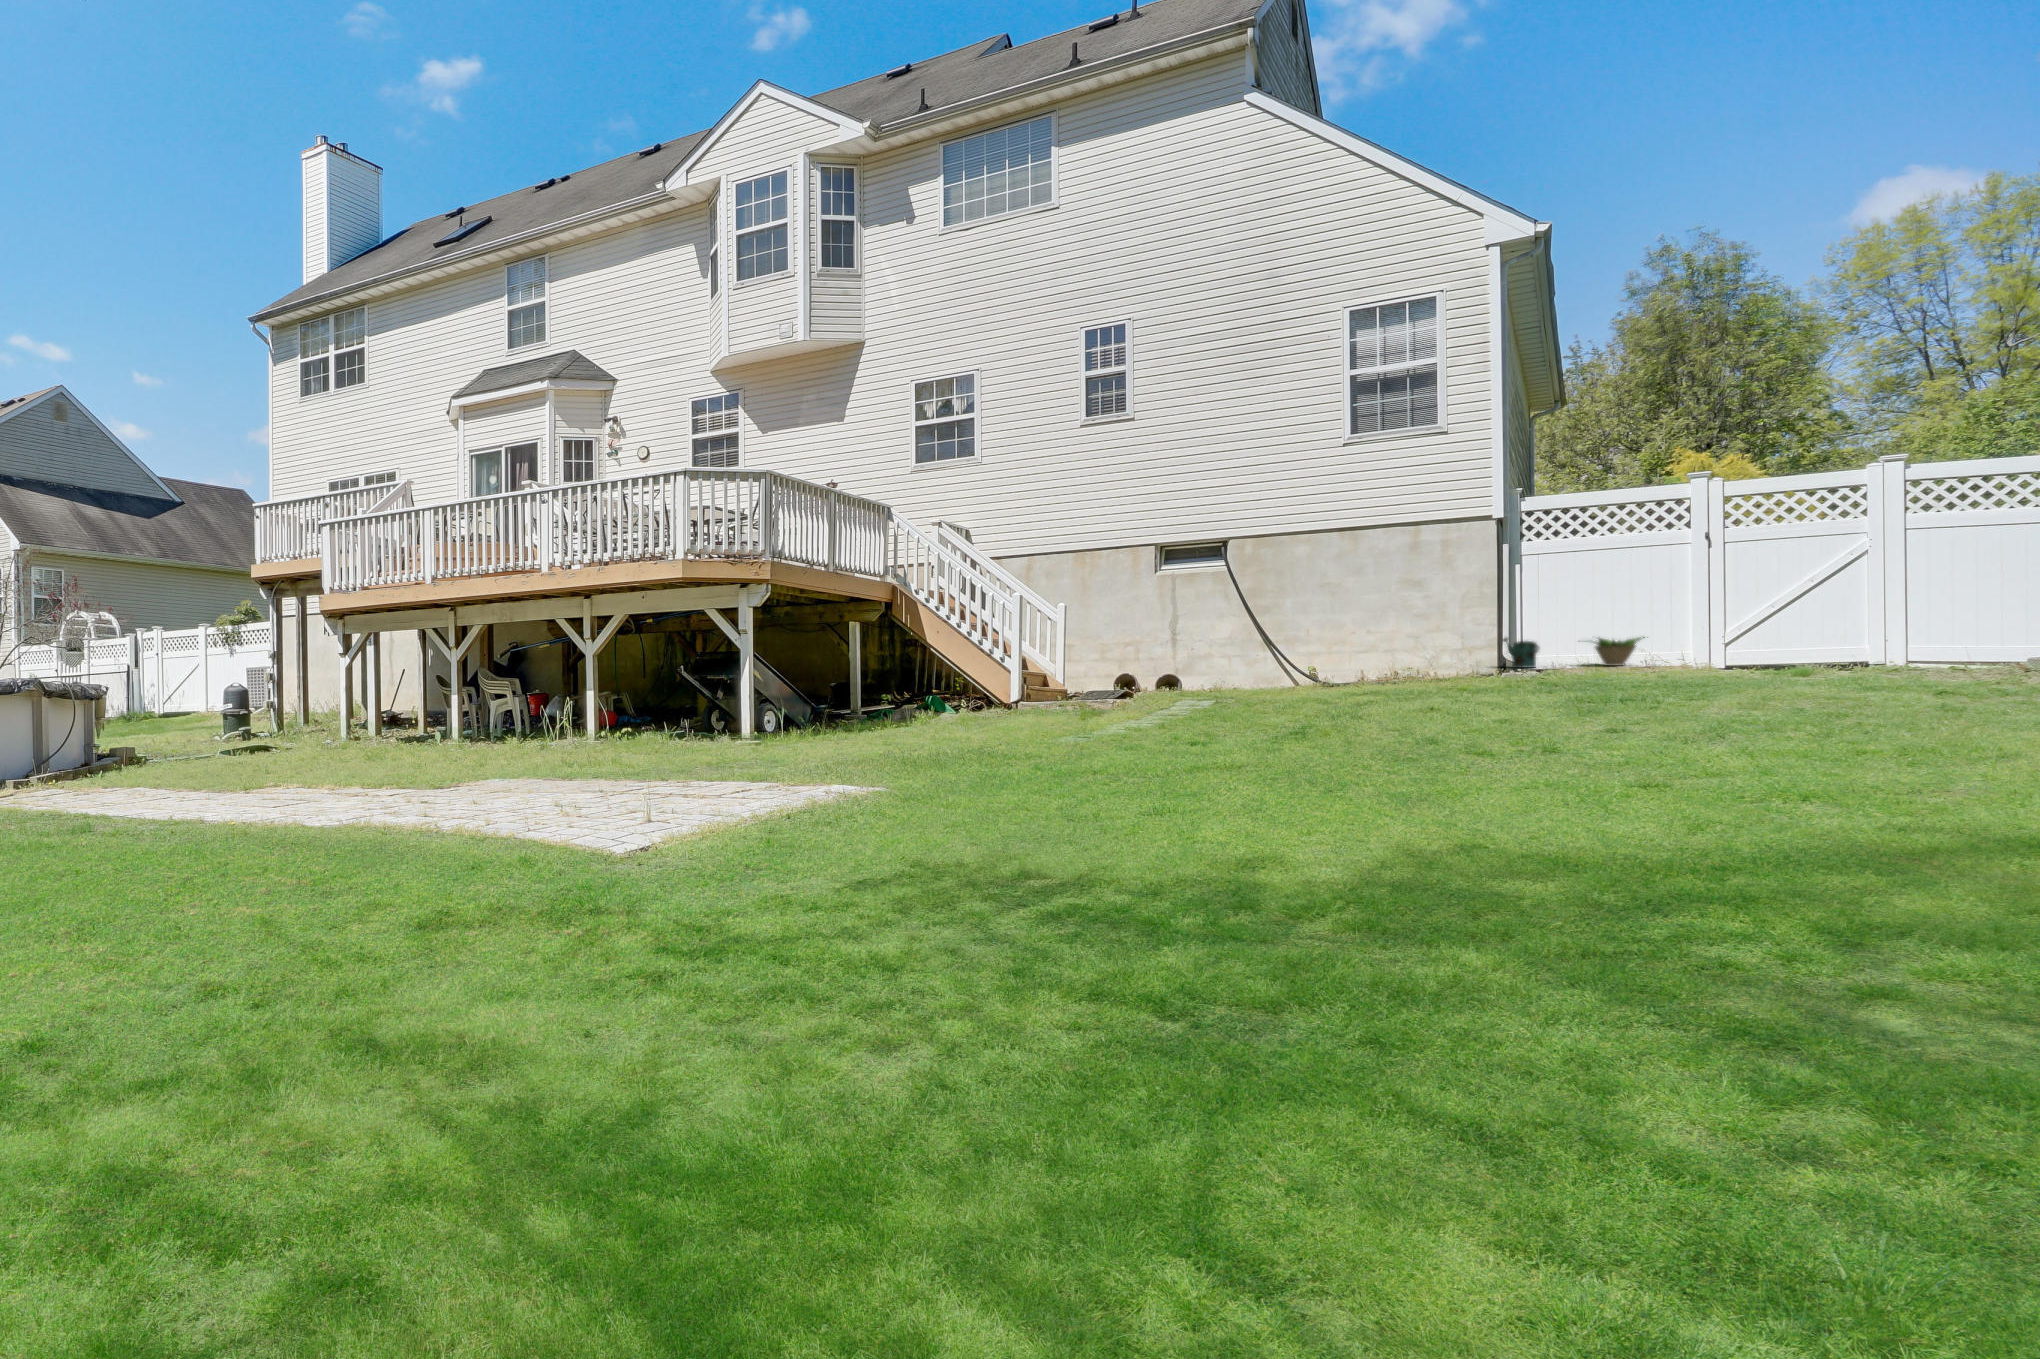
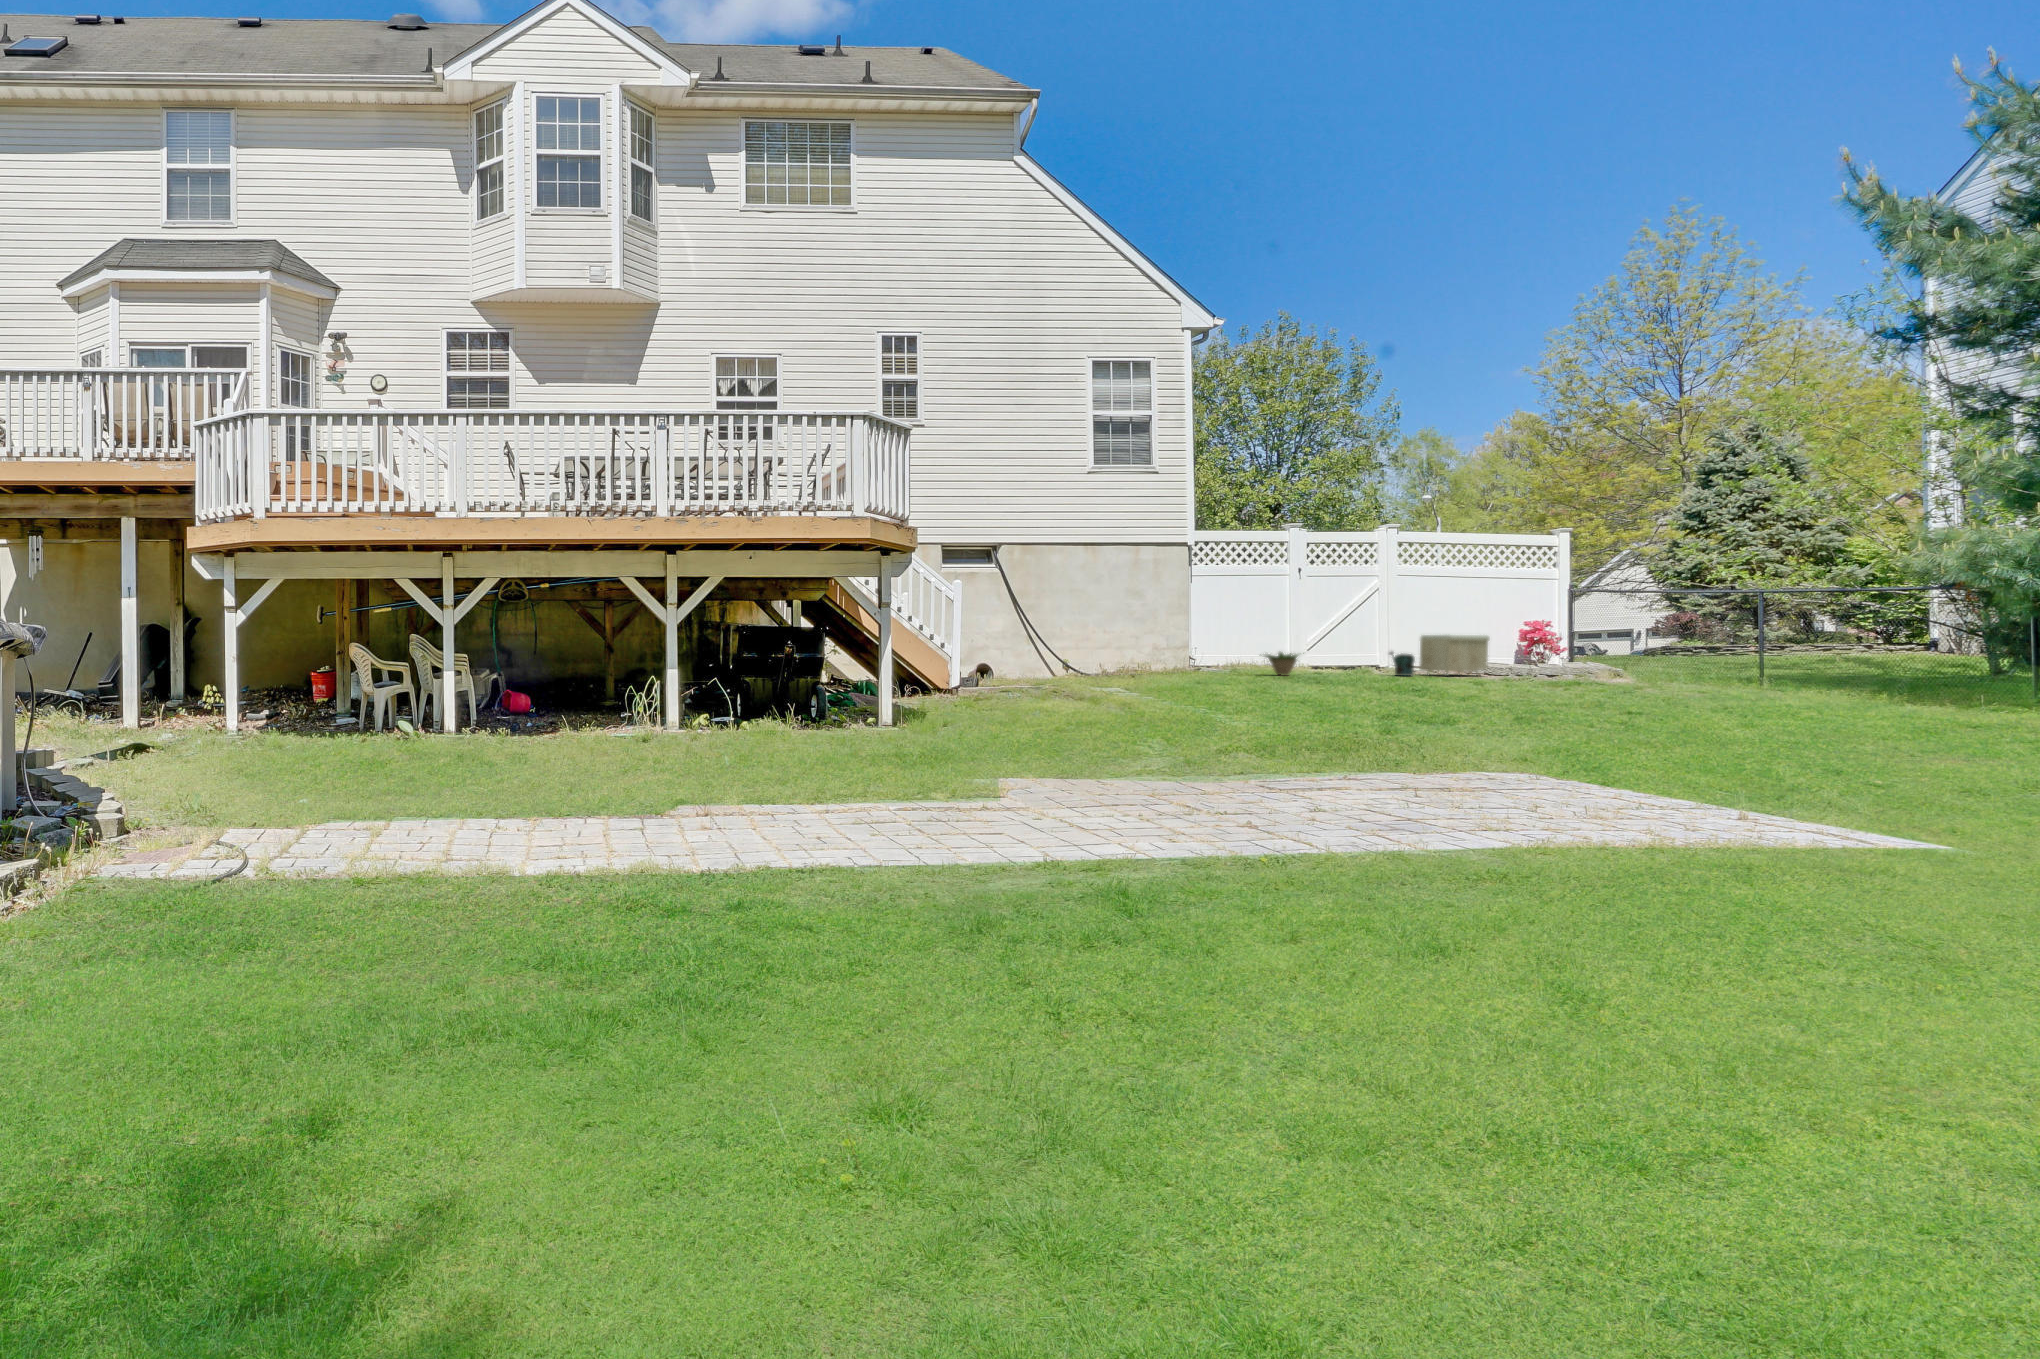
storage bench: none [1874,604,2005,663] -> present [1419,635,1490,675]
watering can: present [1503,638,1539,668] -> present [1390,652,1415,676]

